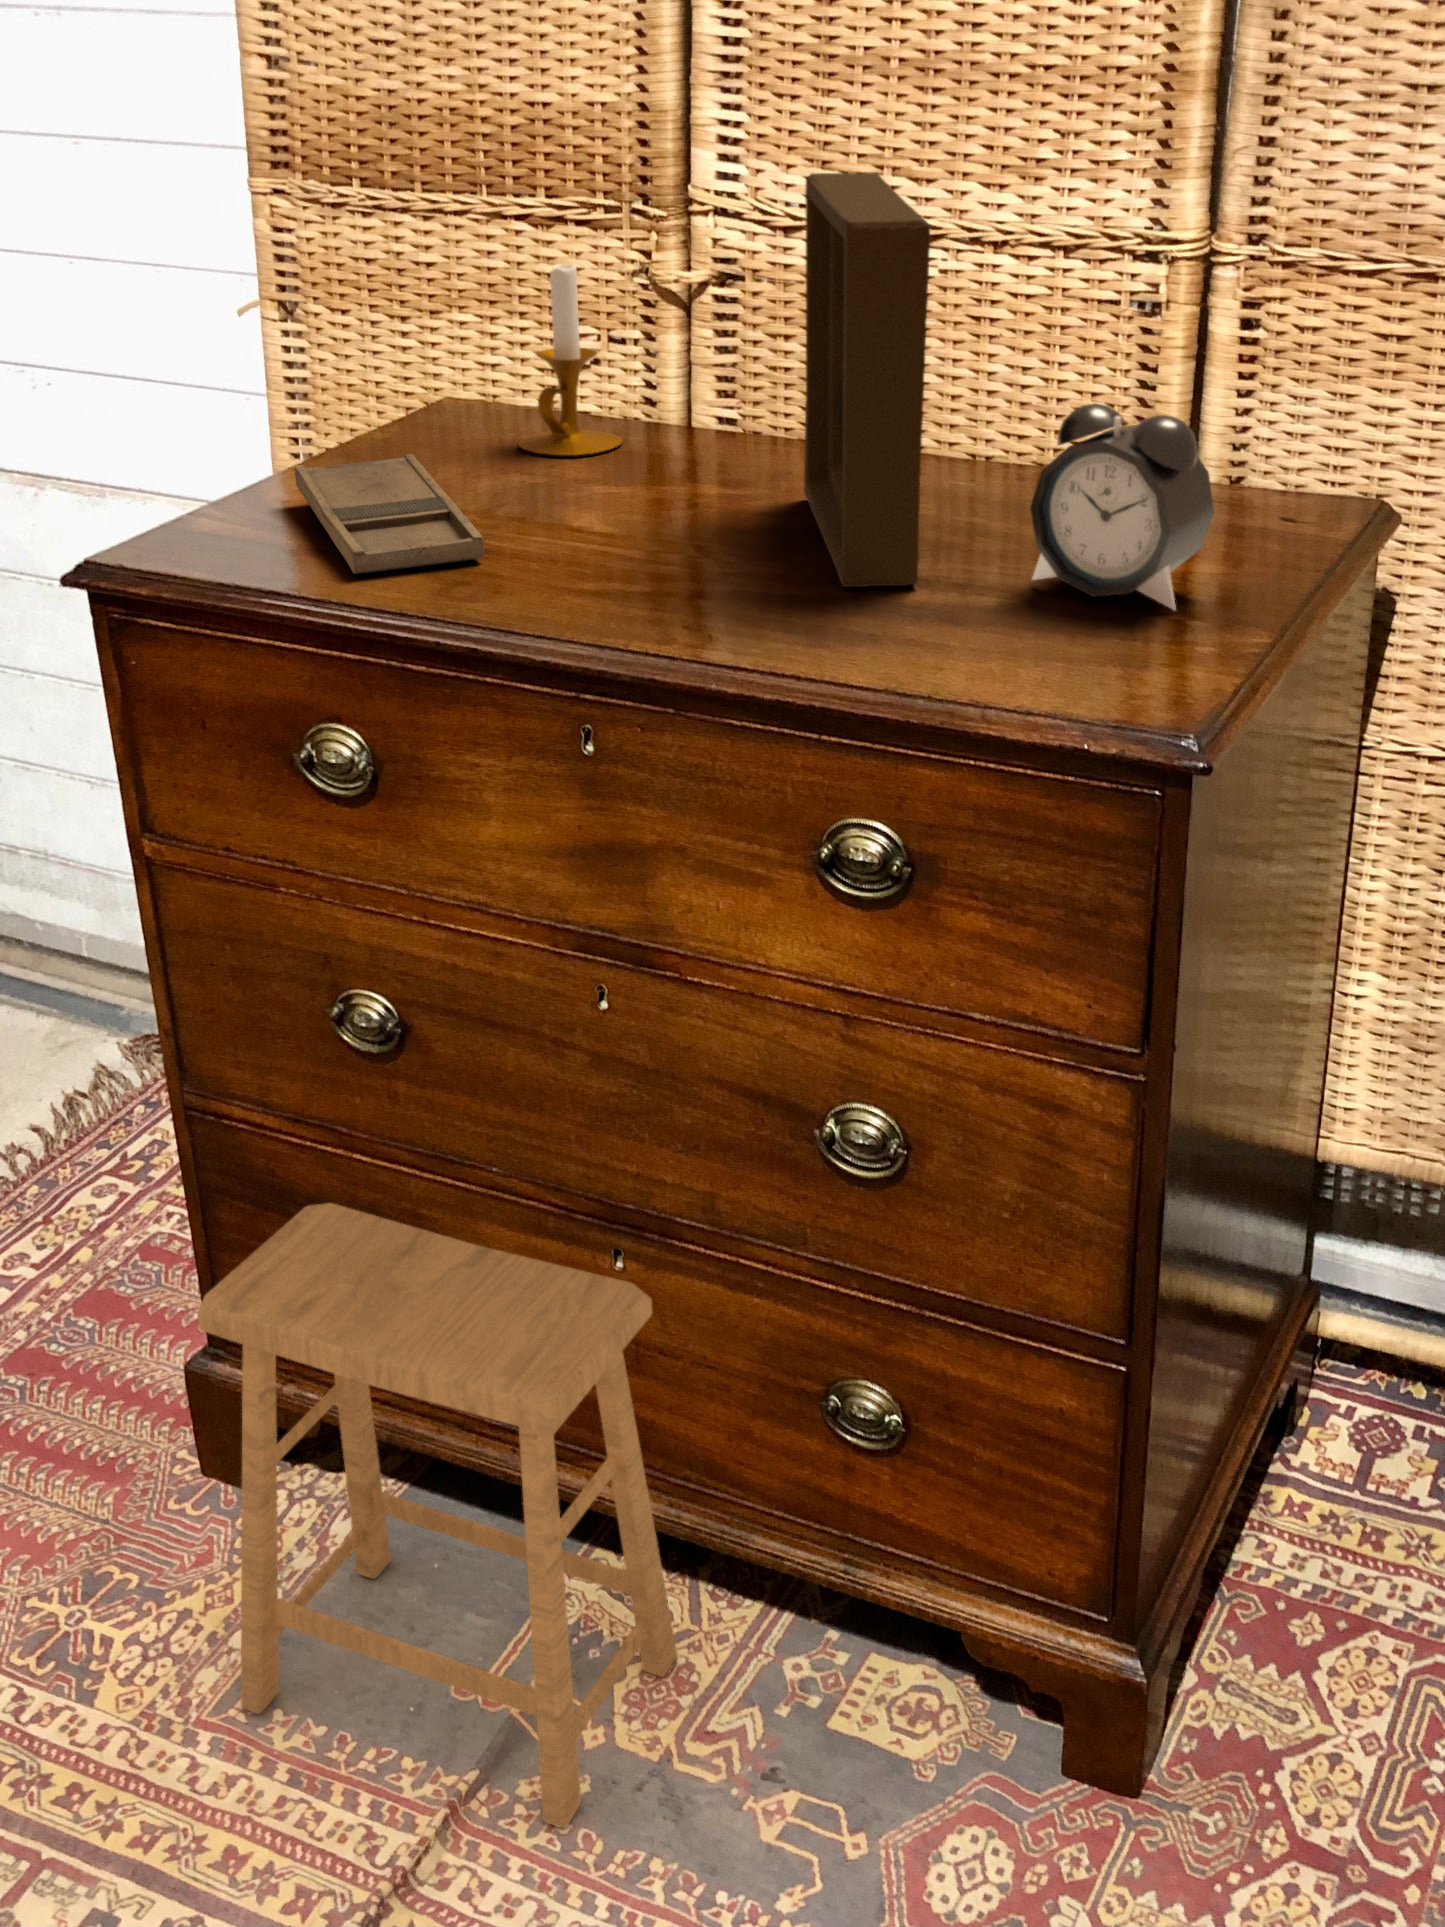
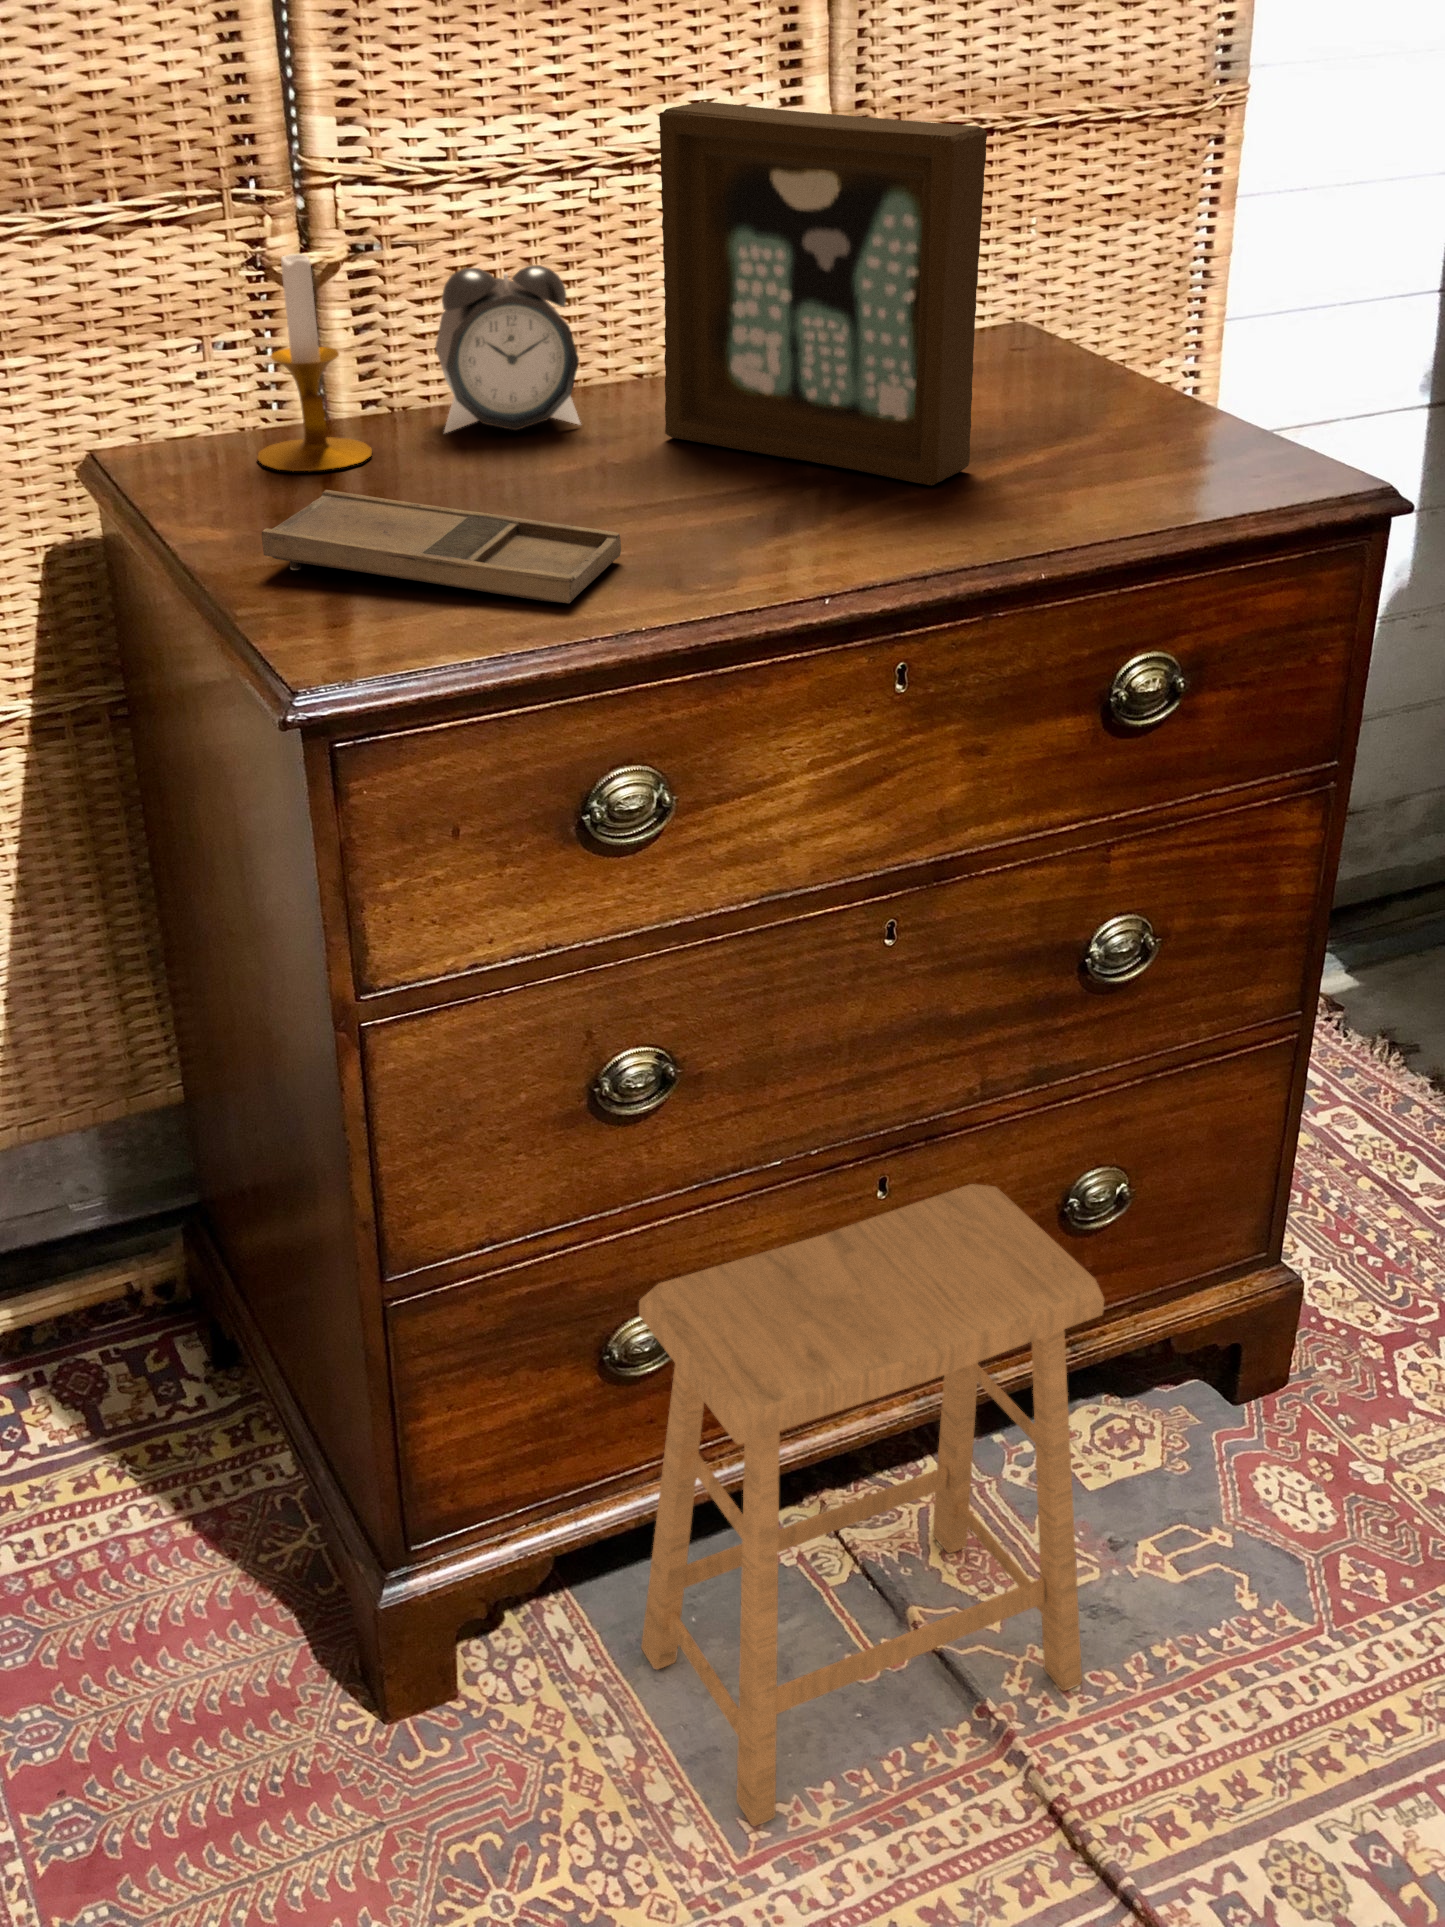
alarm clock: present [1030,403,1214,610] -> present [435,265,581,433]

